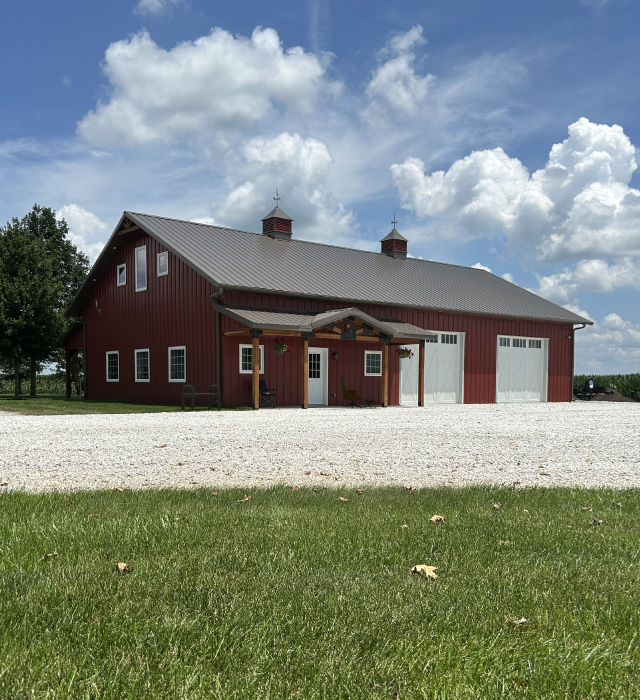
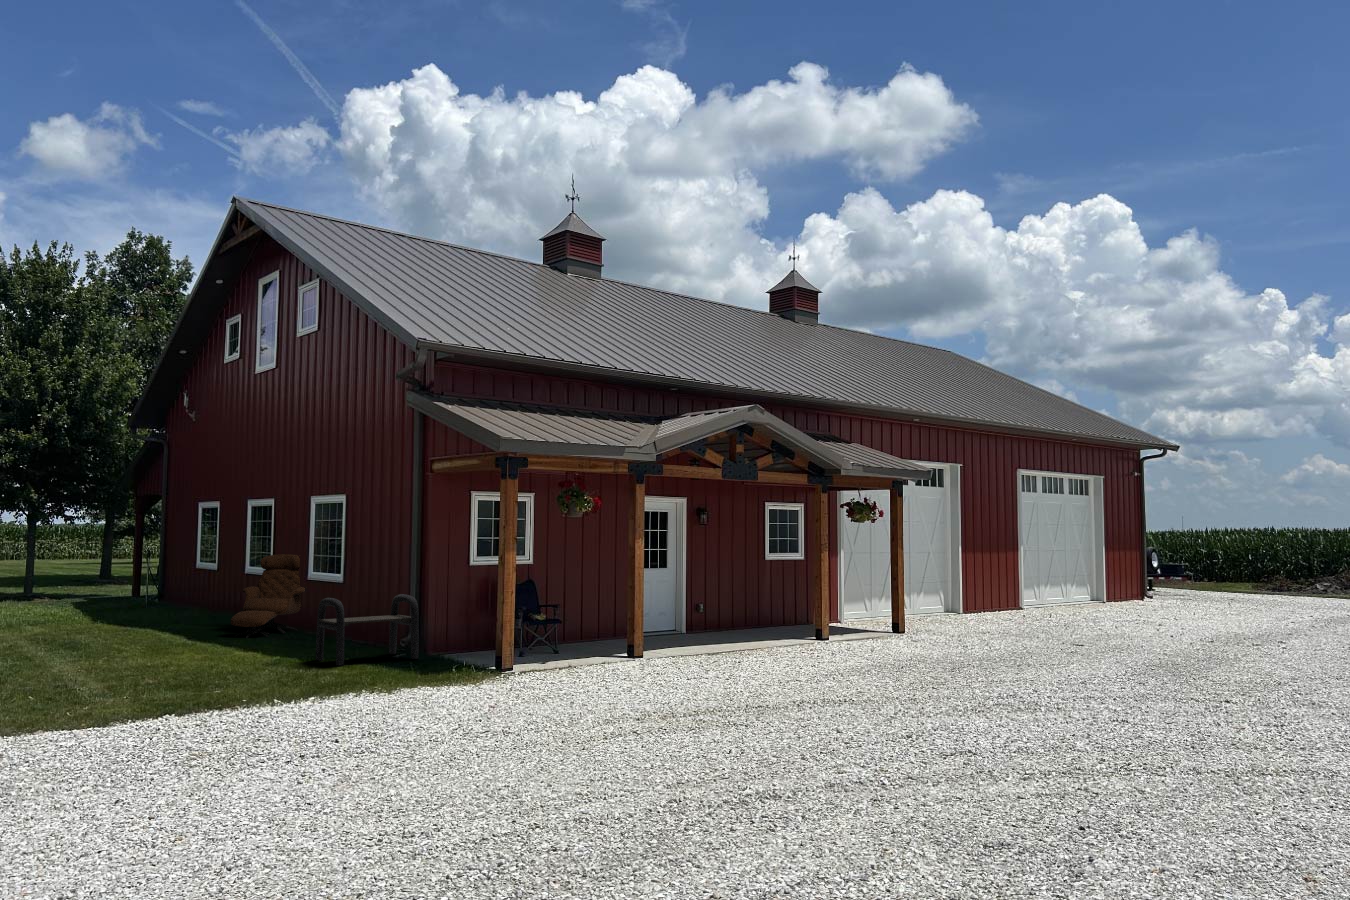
lounge chair: present [340,375,376,408] -> present [231,554,305,638]

